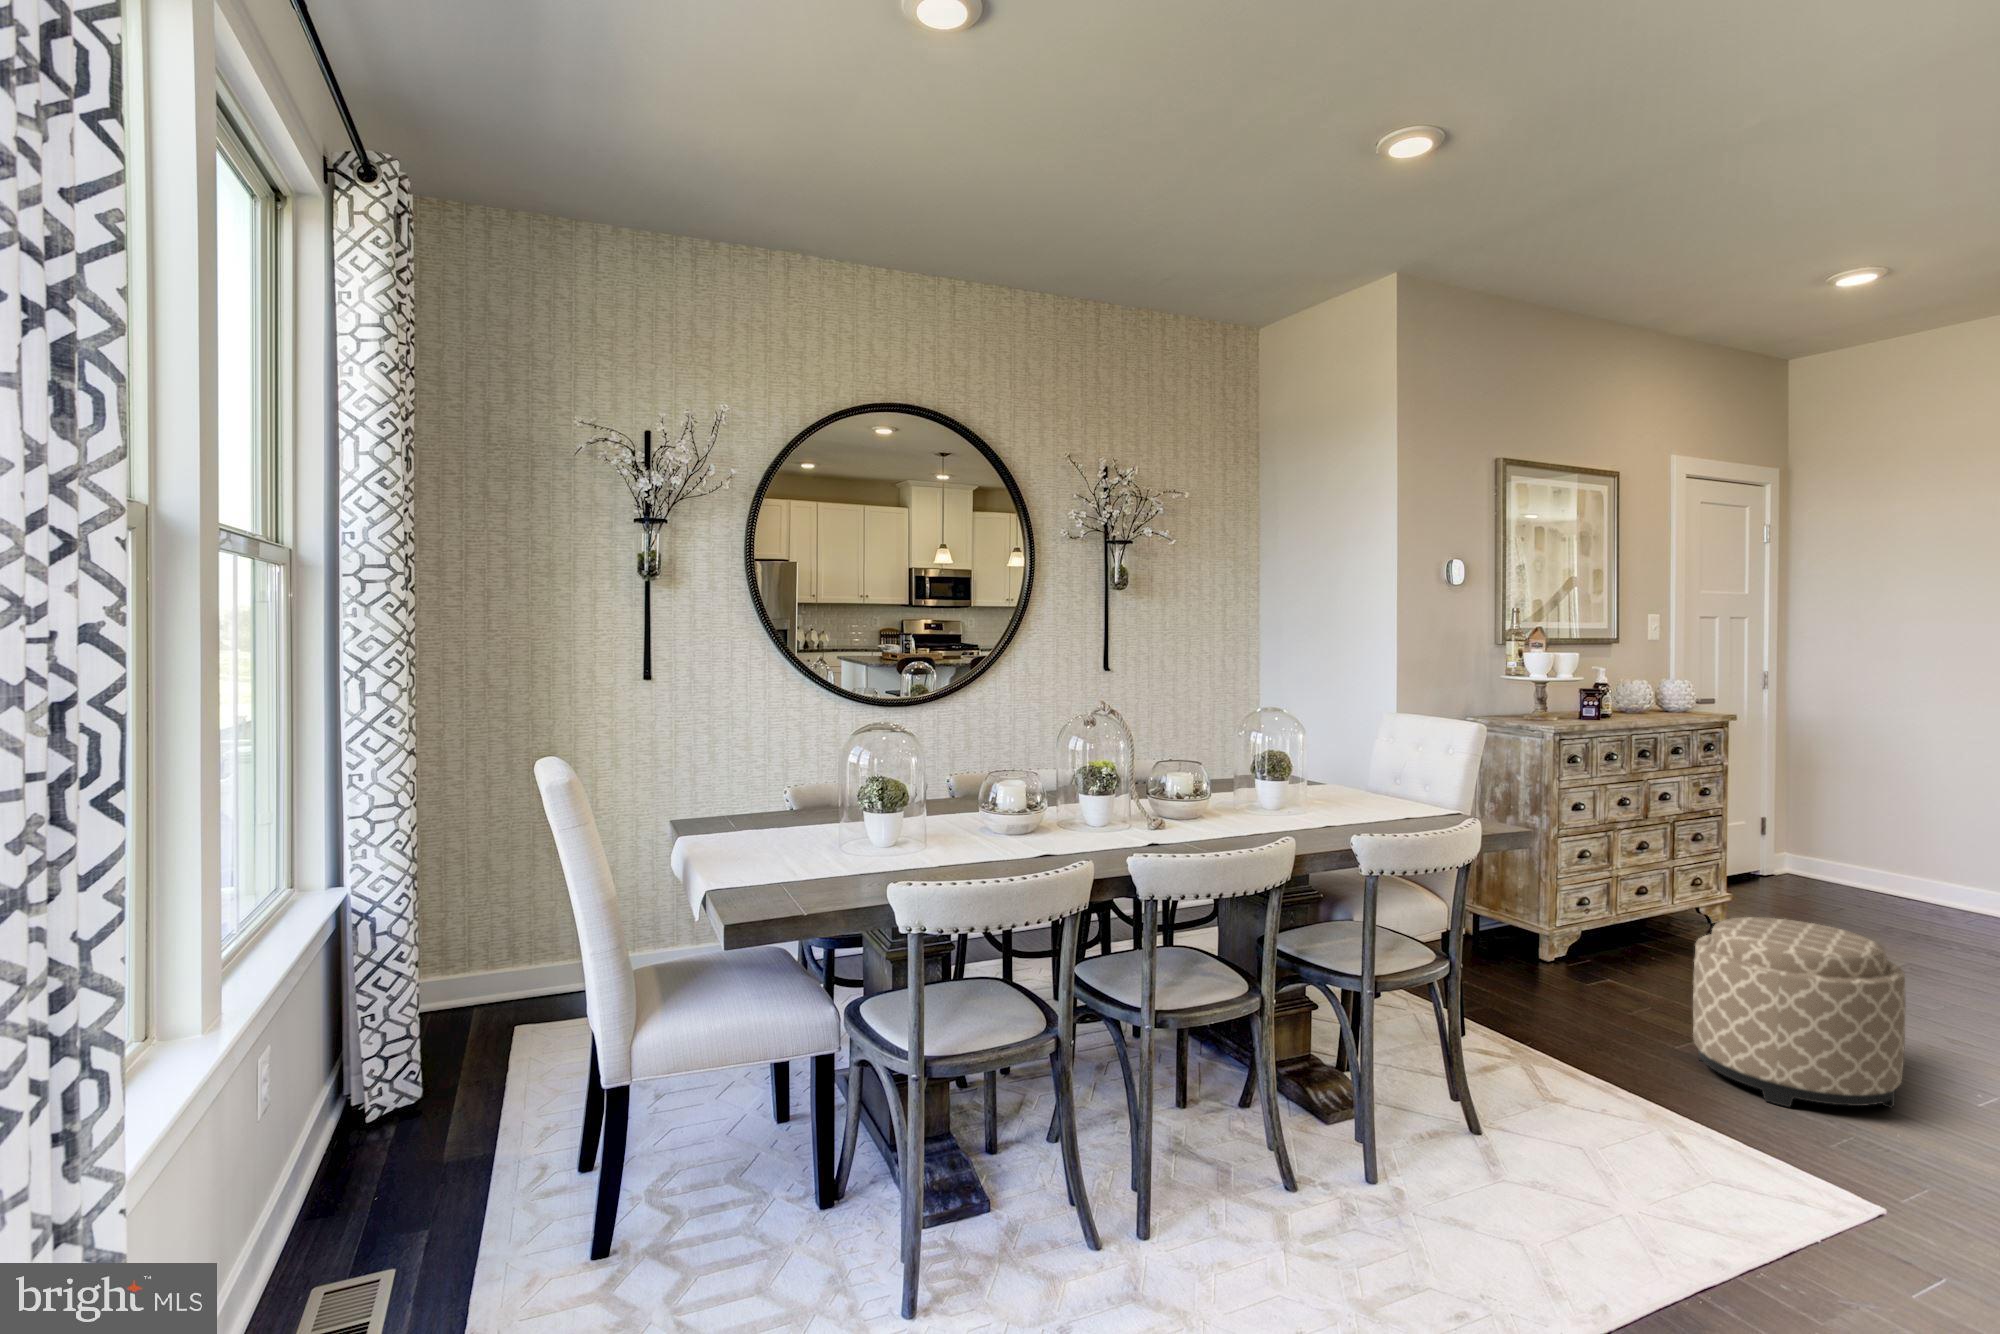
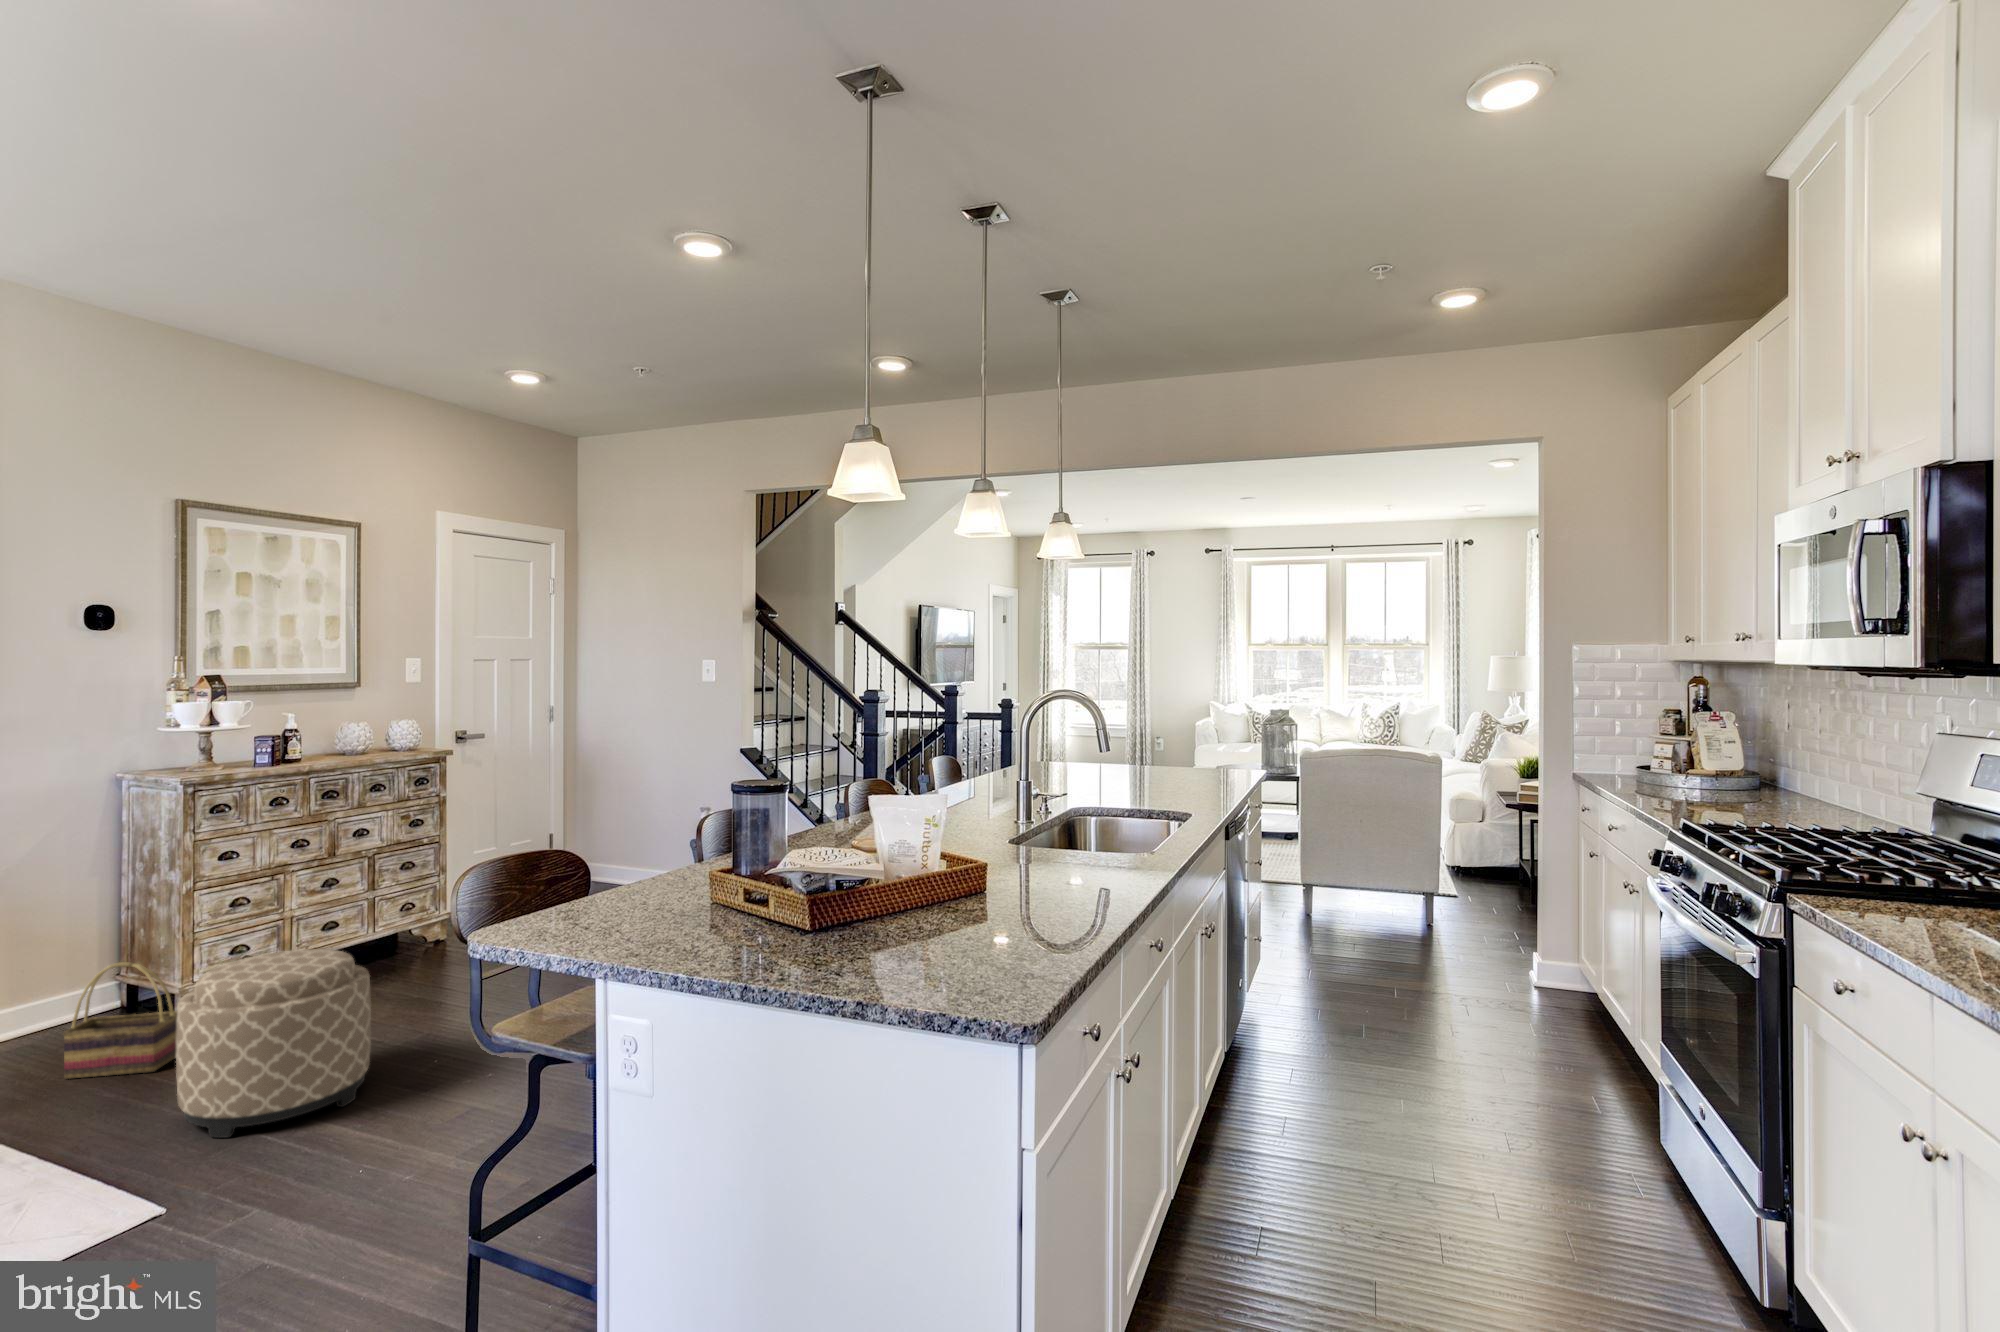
basket: none [1511,896,1599,1008] -> present [63,962,177,1079]

